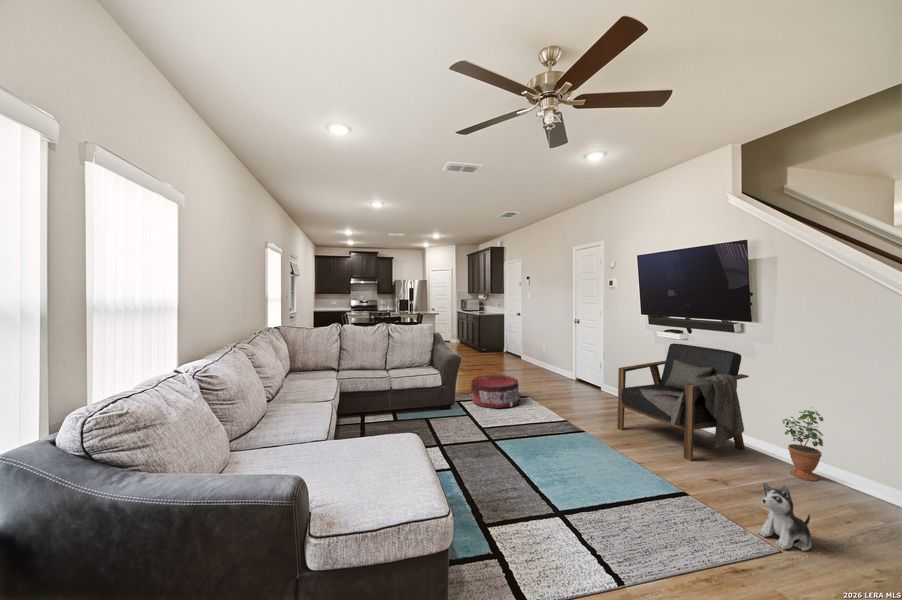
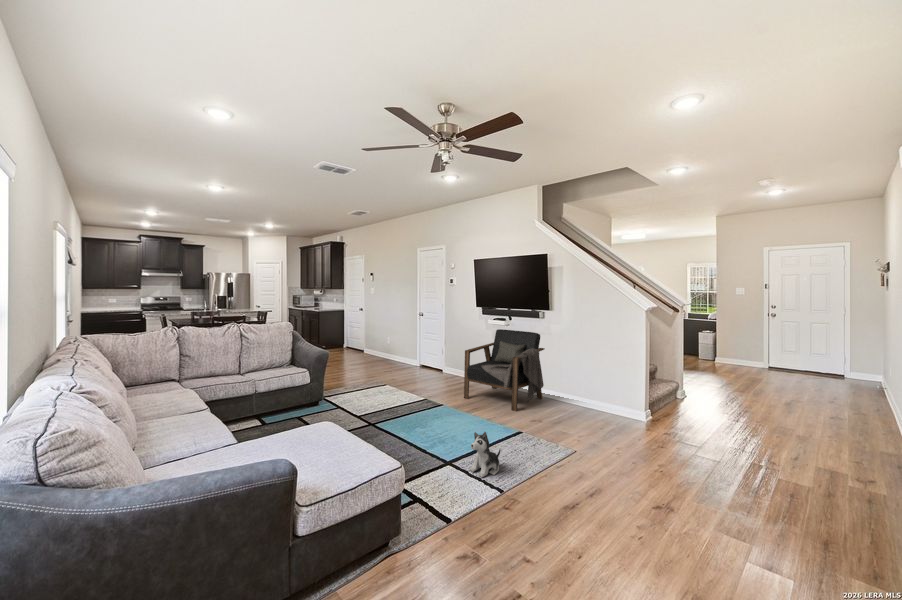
pouf: present [471,375,520,408] -> none [334,367,382,398]
potted plant: present [783,410,823,481] -> none [564,364,584,410]
plush toy: present [757,483,811,551] -> present [470,432,500,477]

